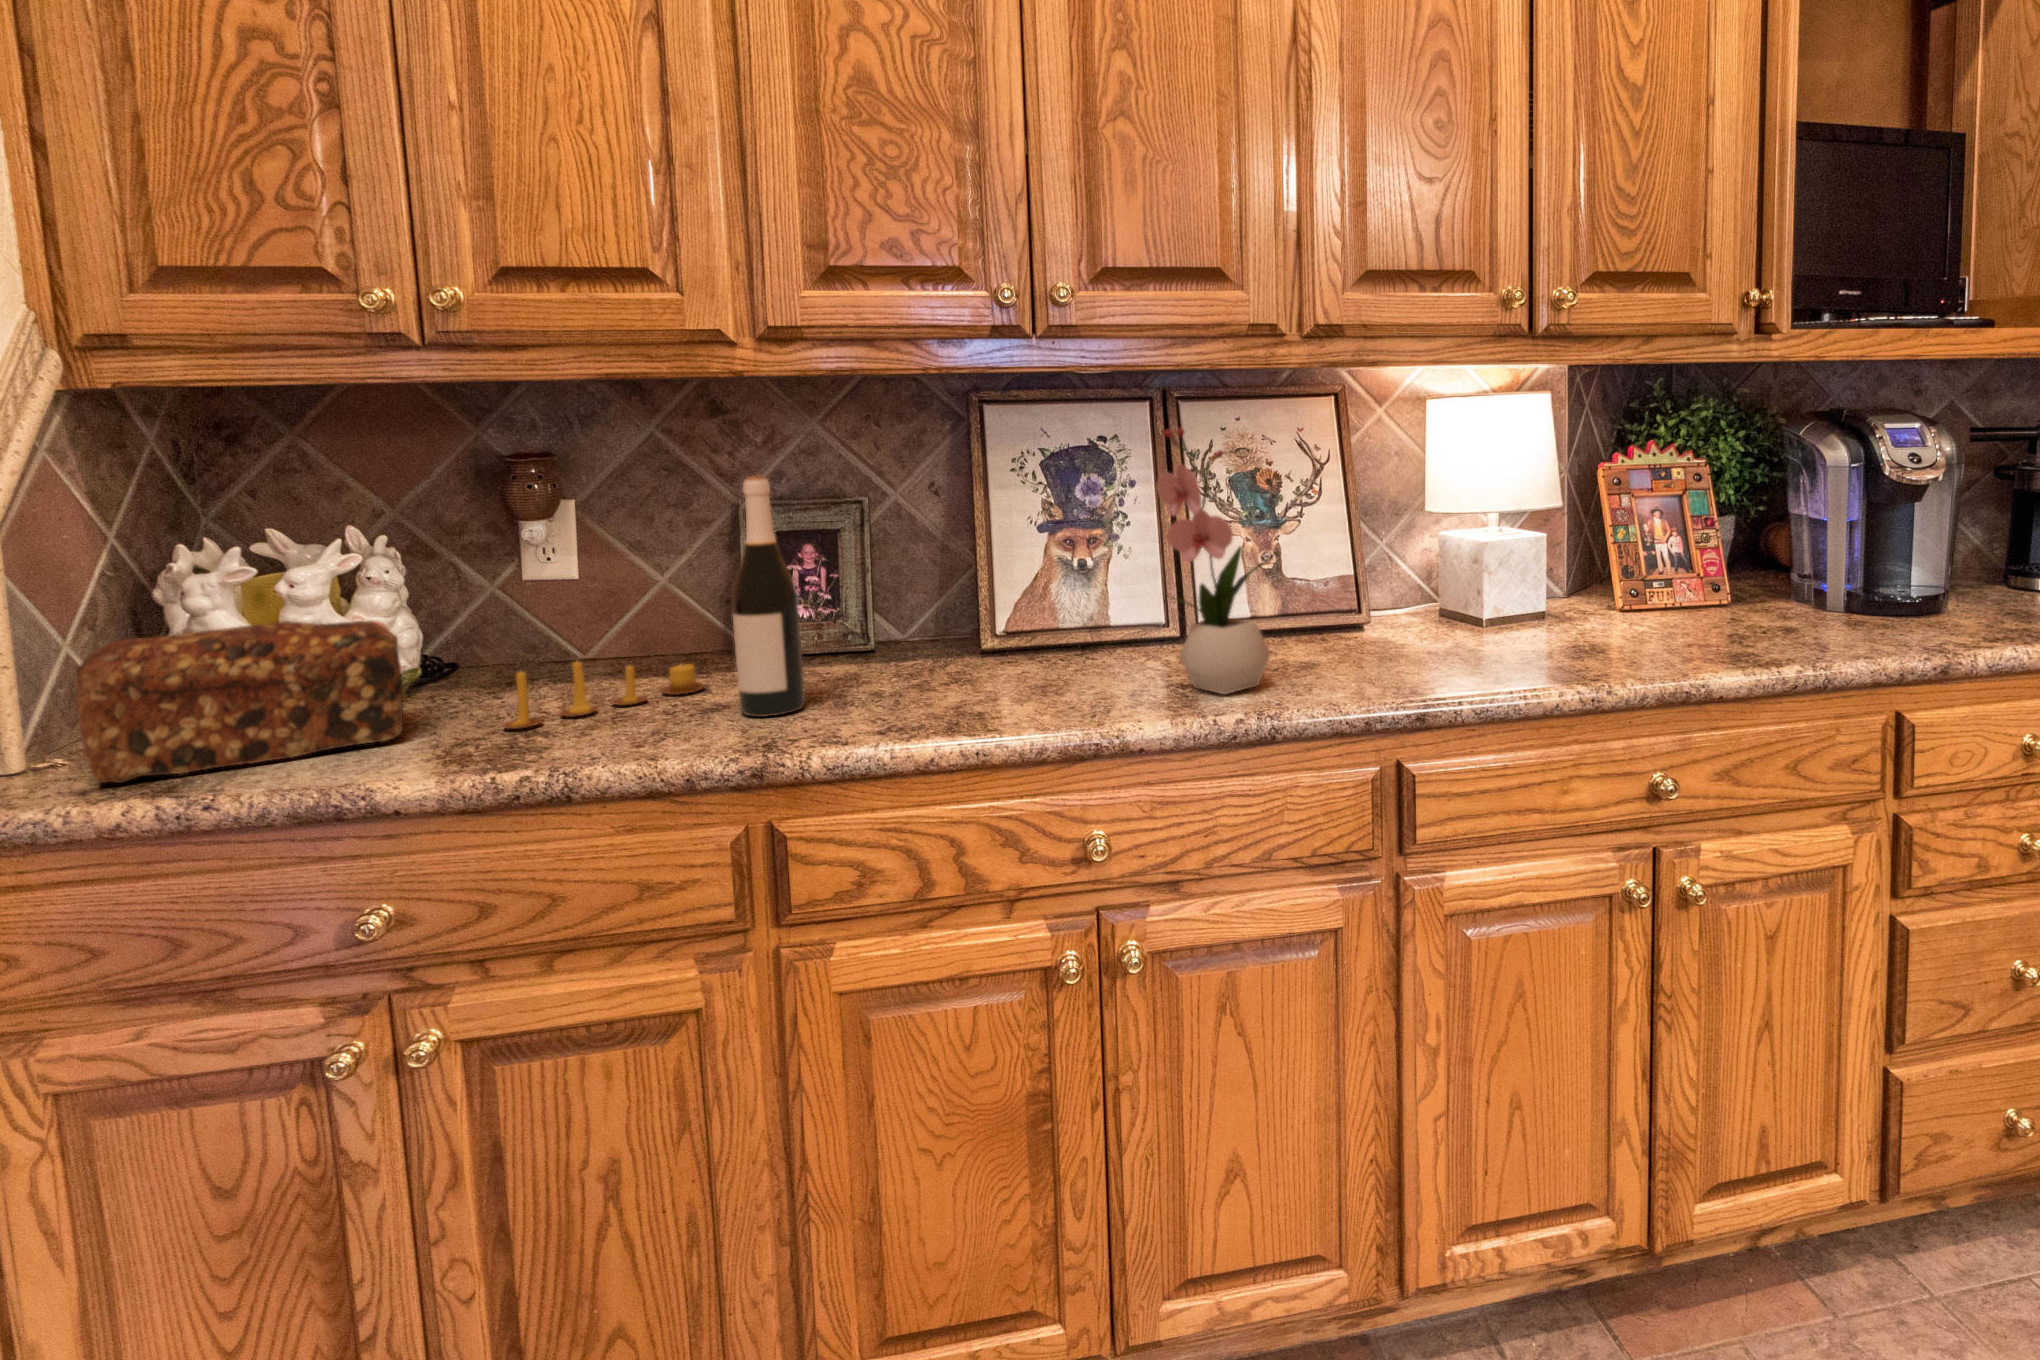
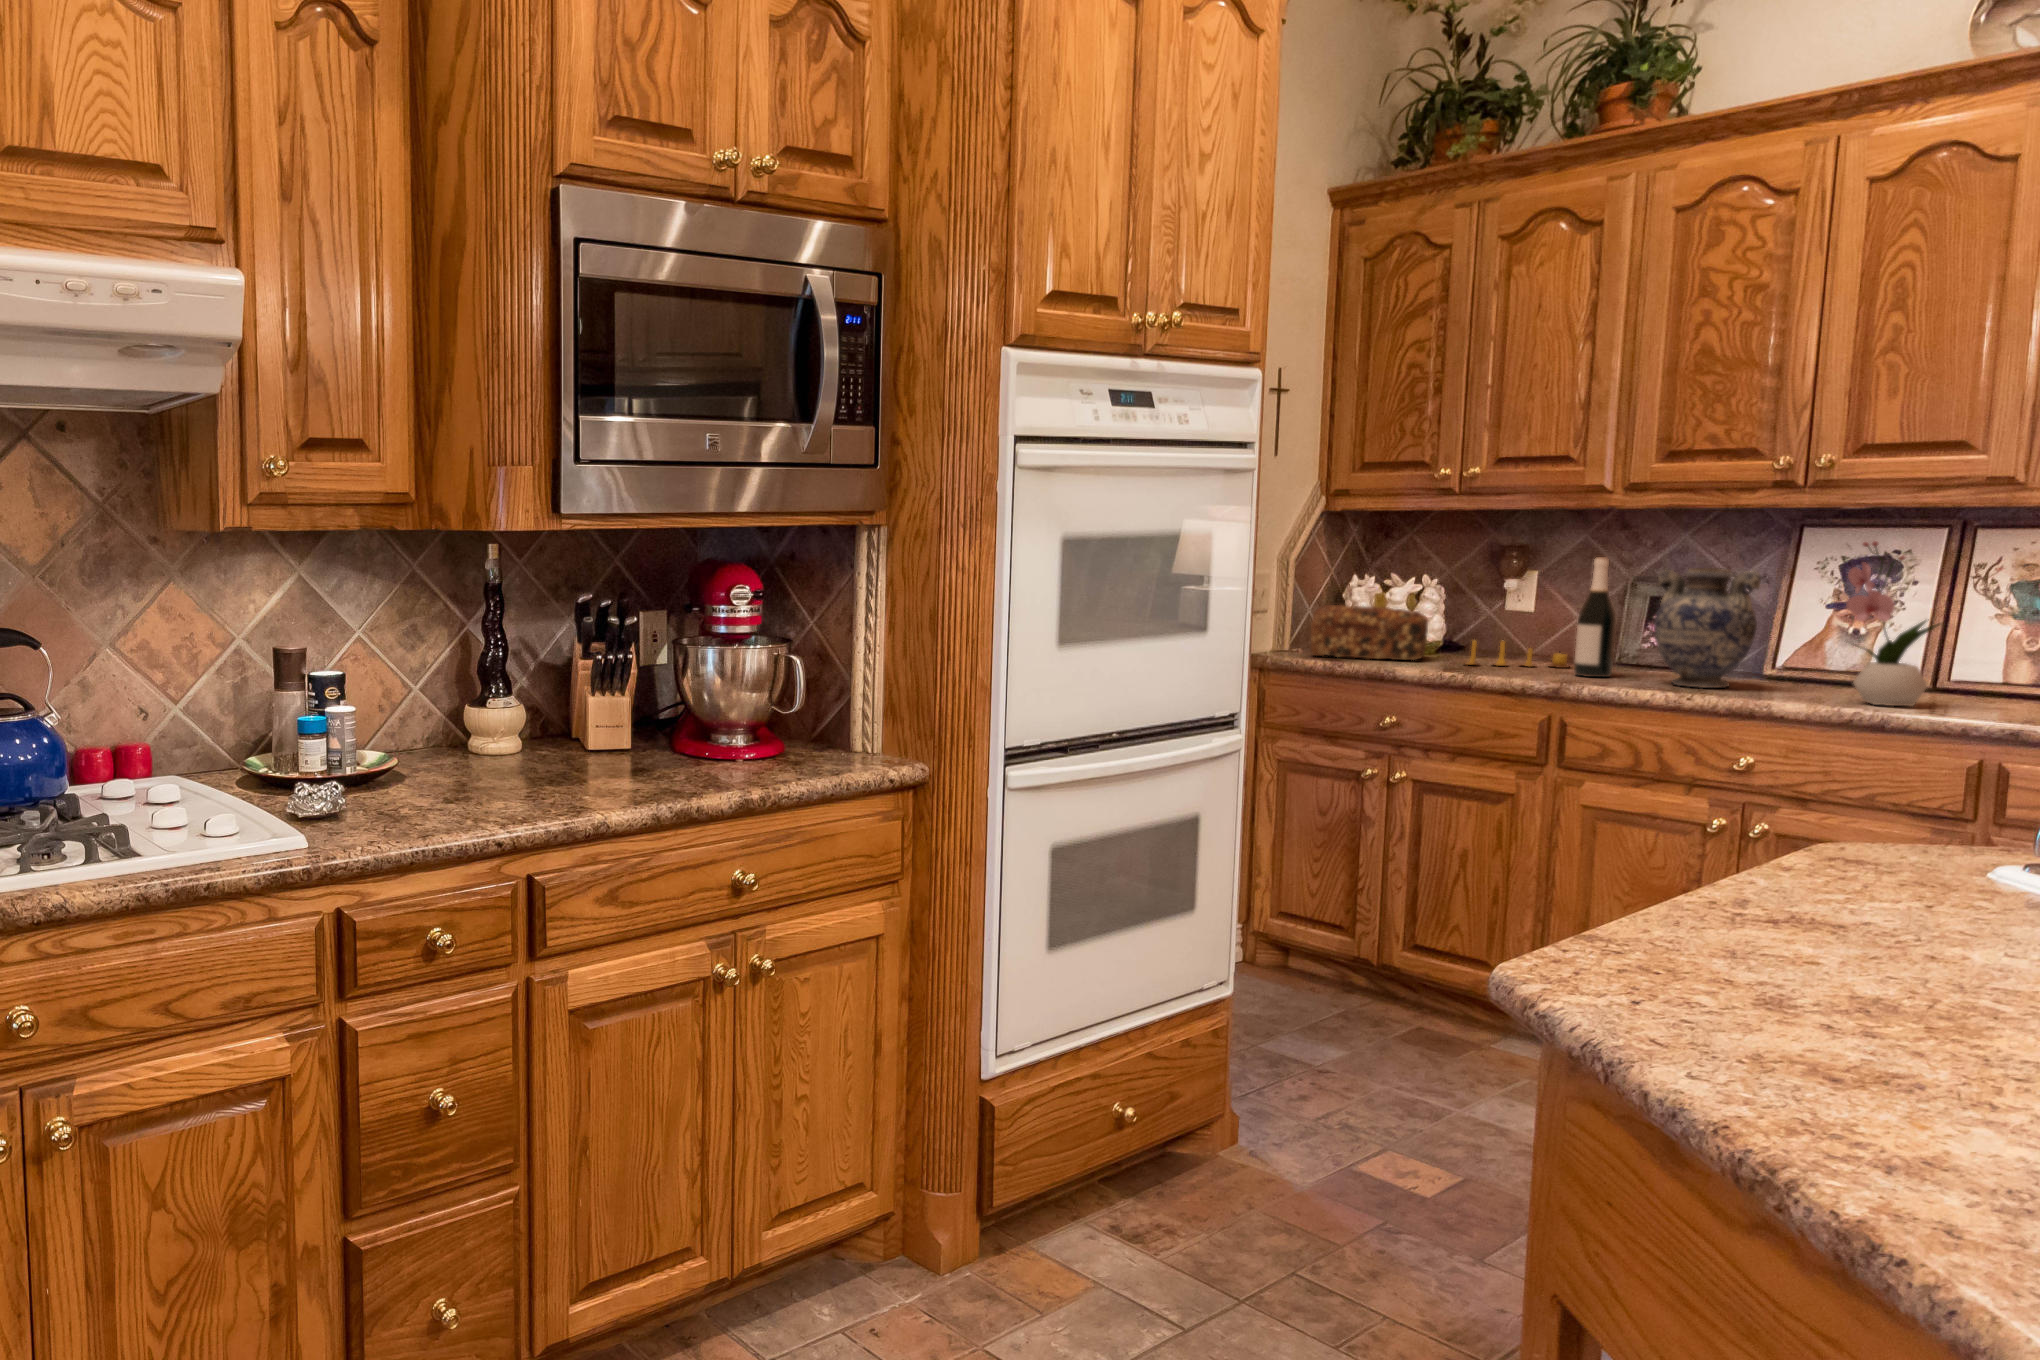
decorative vase: none [860,485,1033,709] -> present [1654,568,1762,688]

